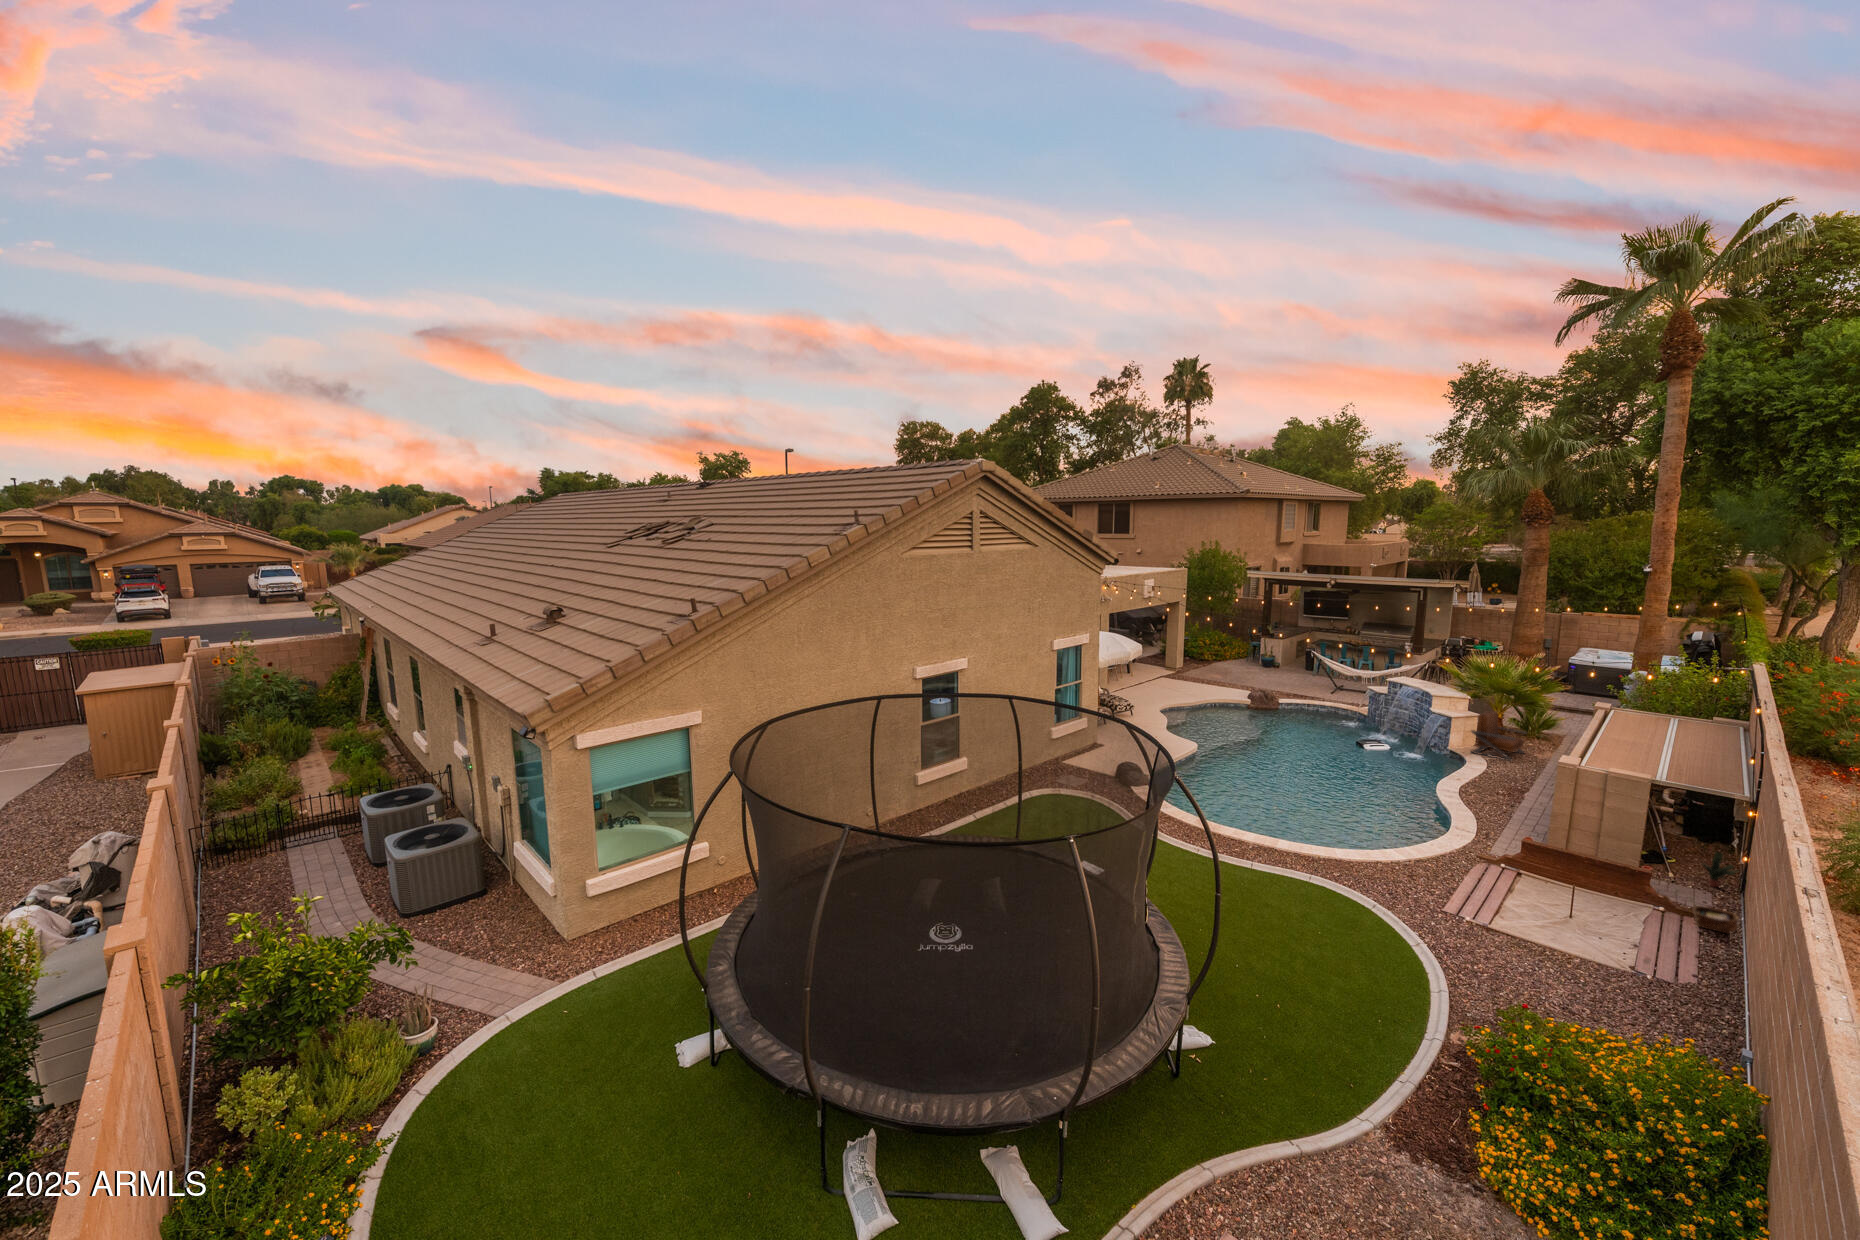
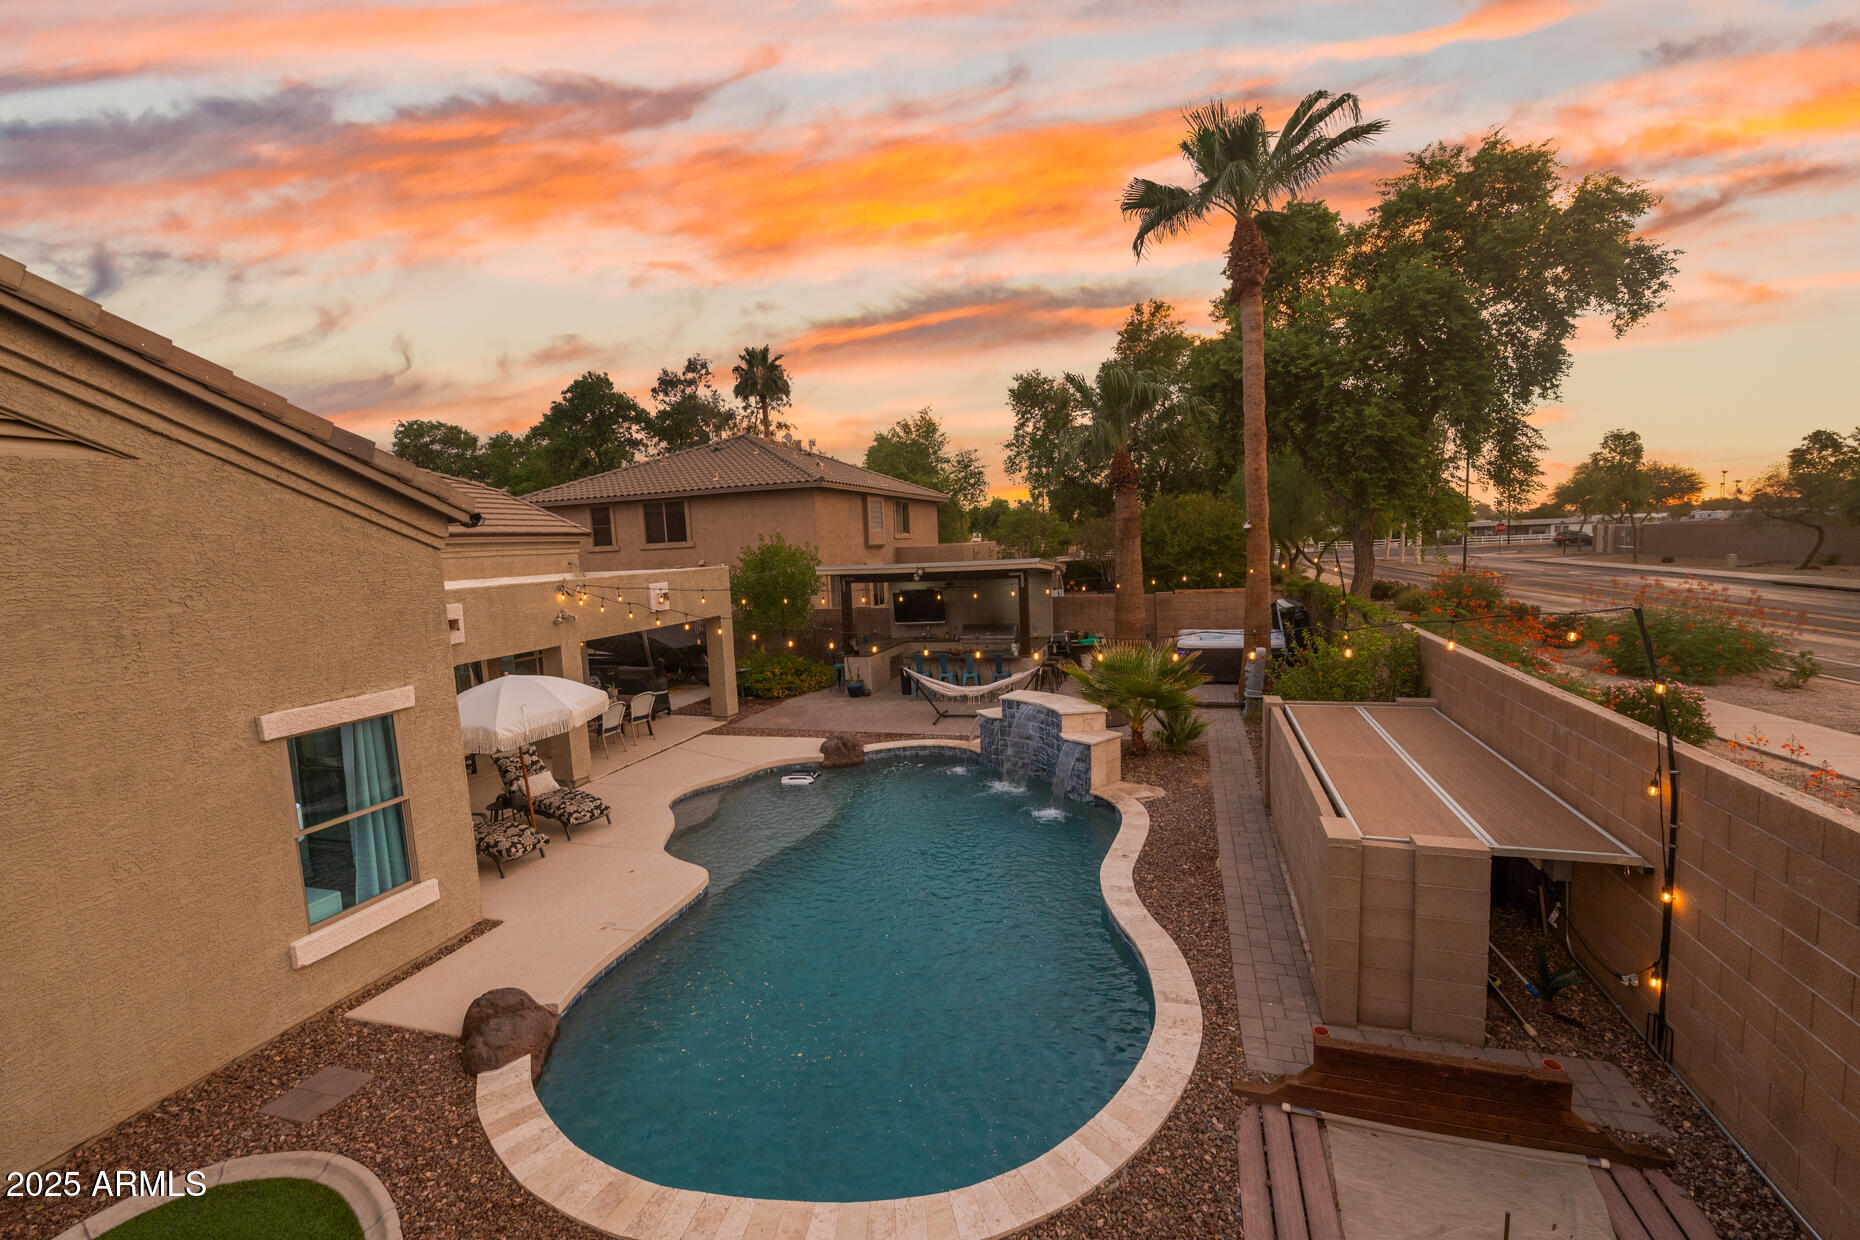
lounge chair: present [1471,711,1526,761] -> none [1115,726,1178,798]
woven basket: present [1693,904,1739,934] -> none [1607,1106,1698,1172]

